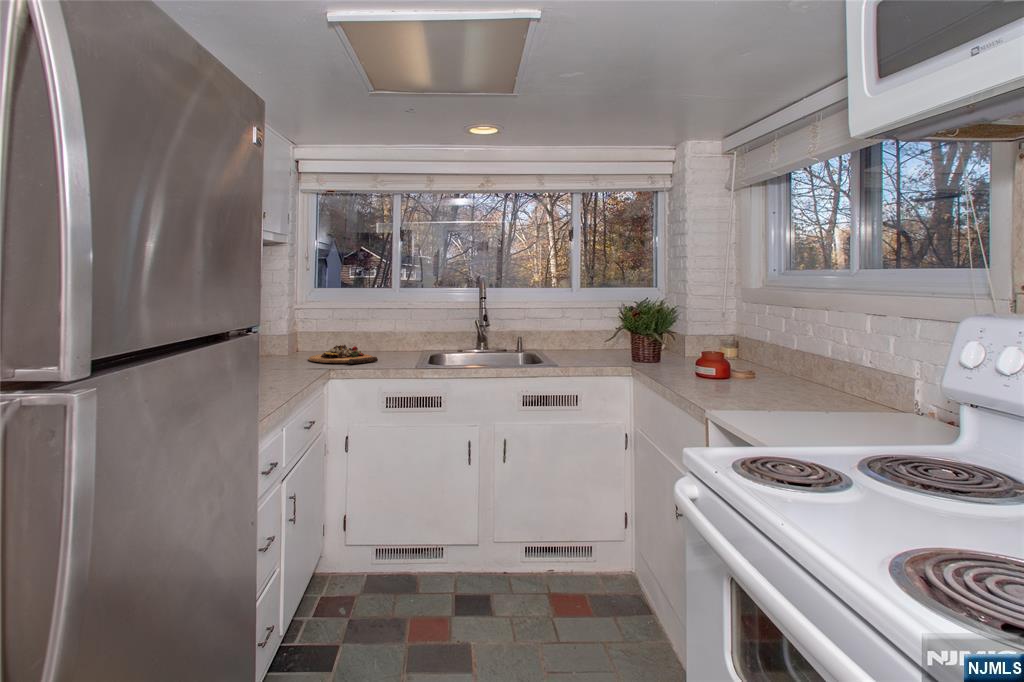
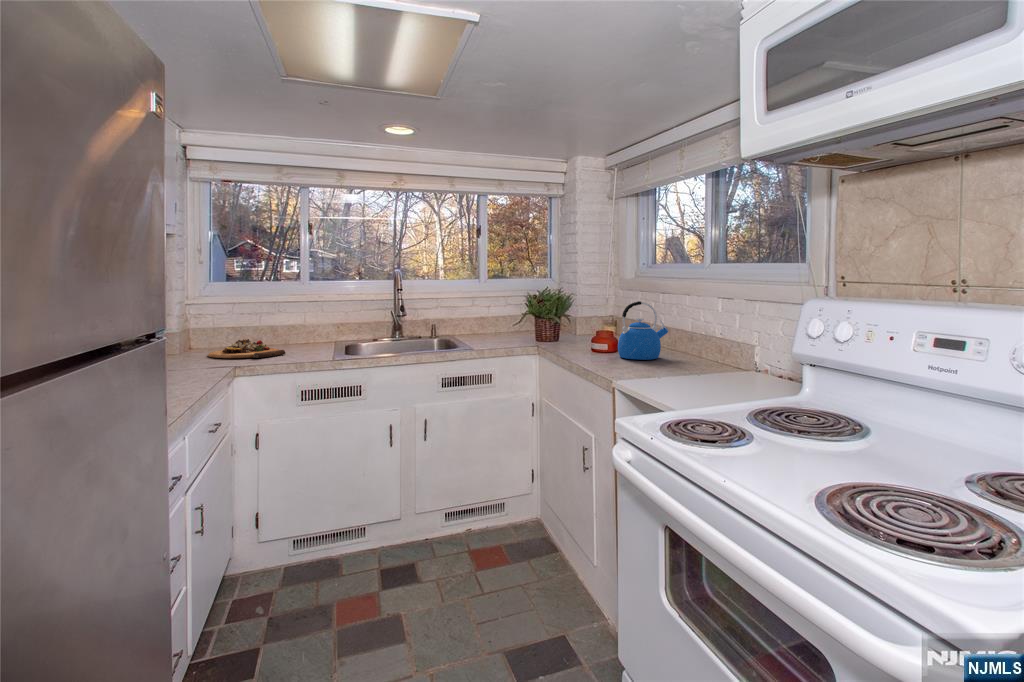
kettle: none [717,321,778,386] -> present [618,301,668,360]

